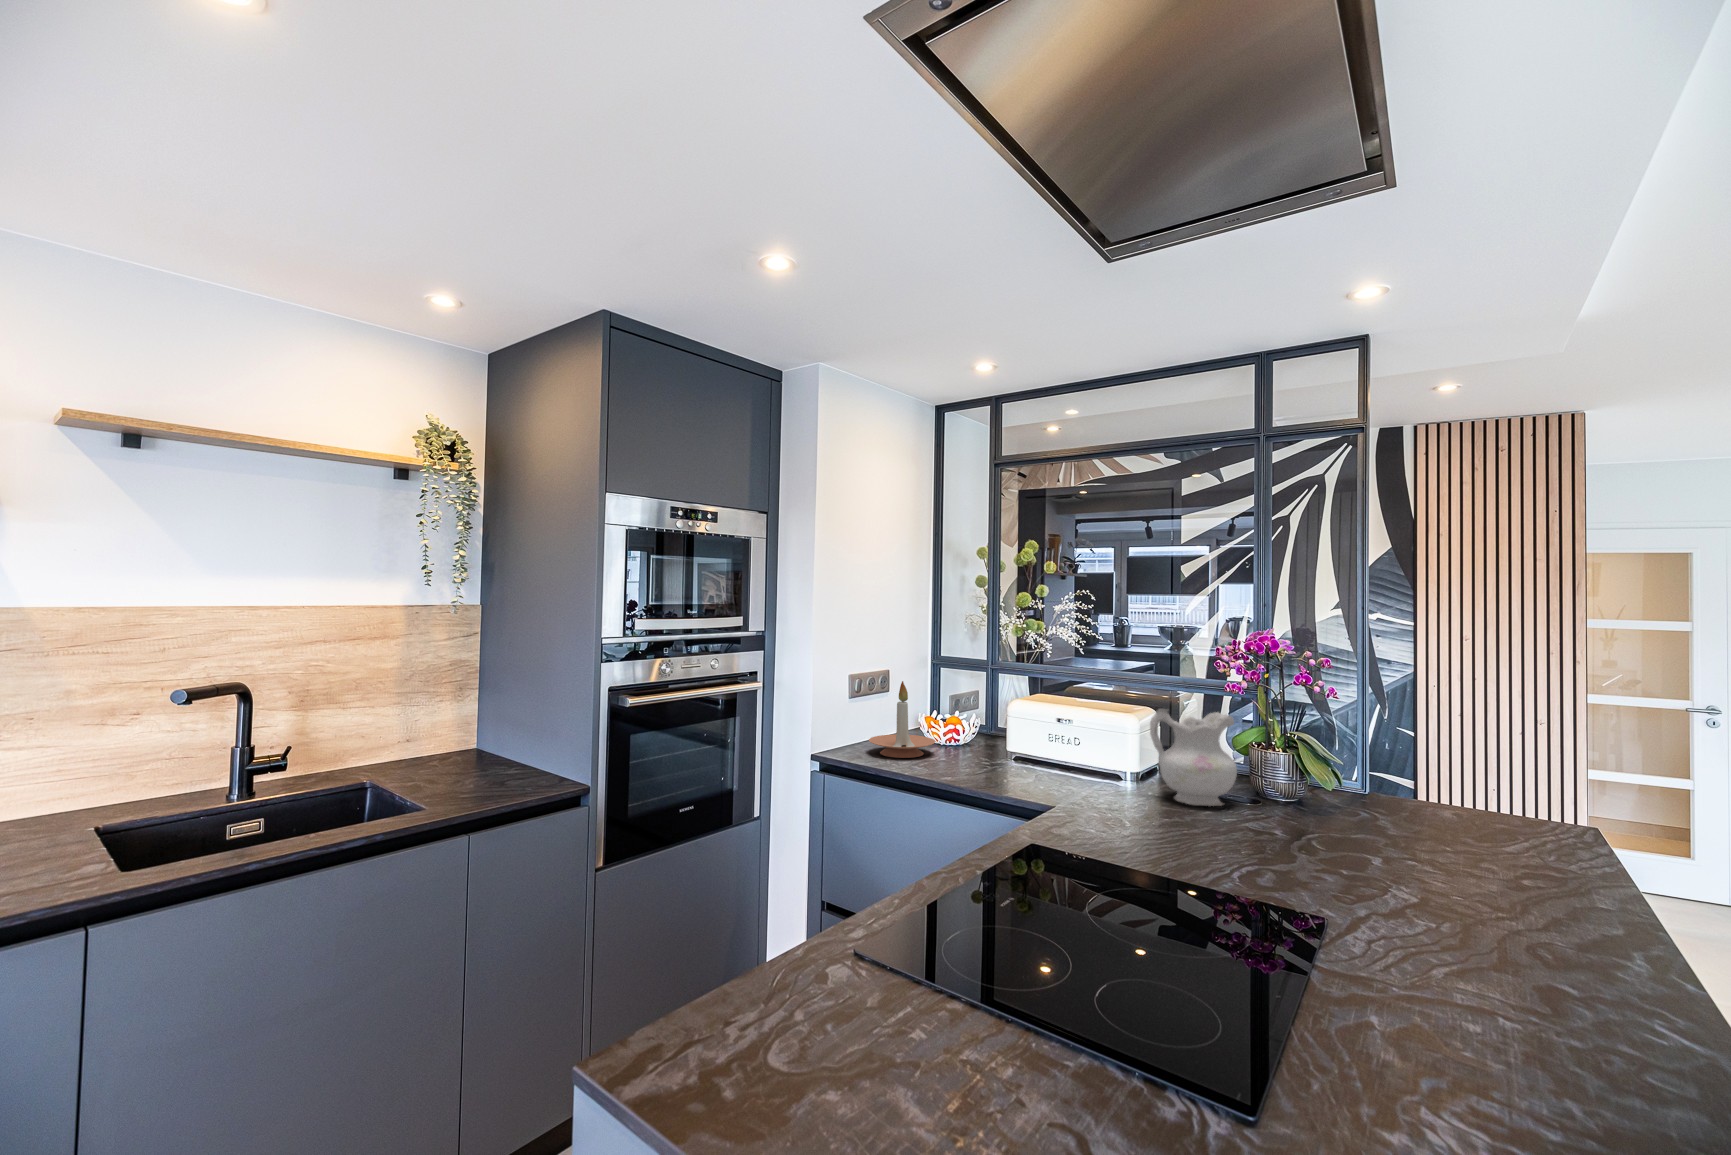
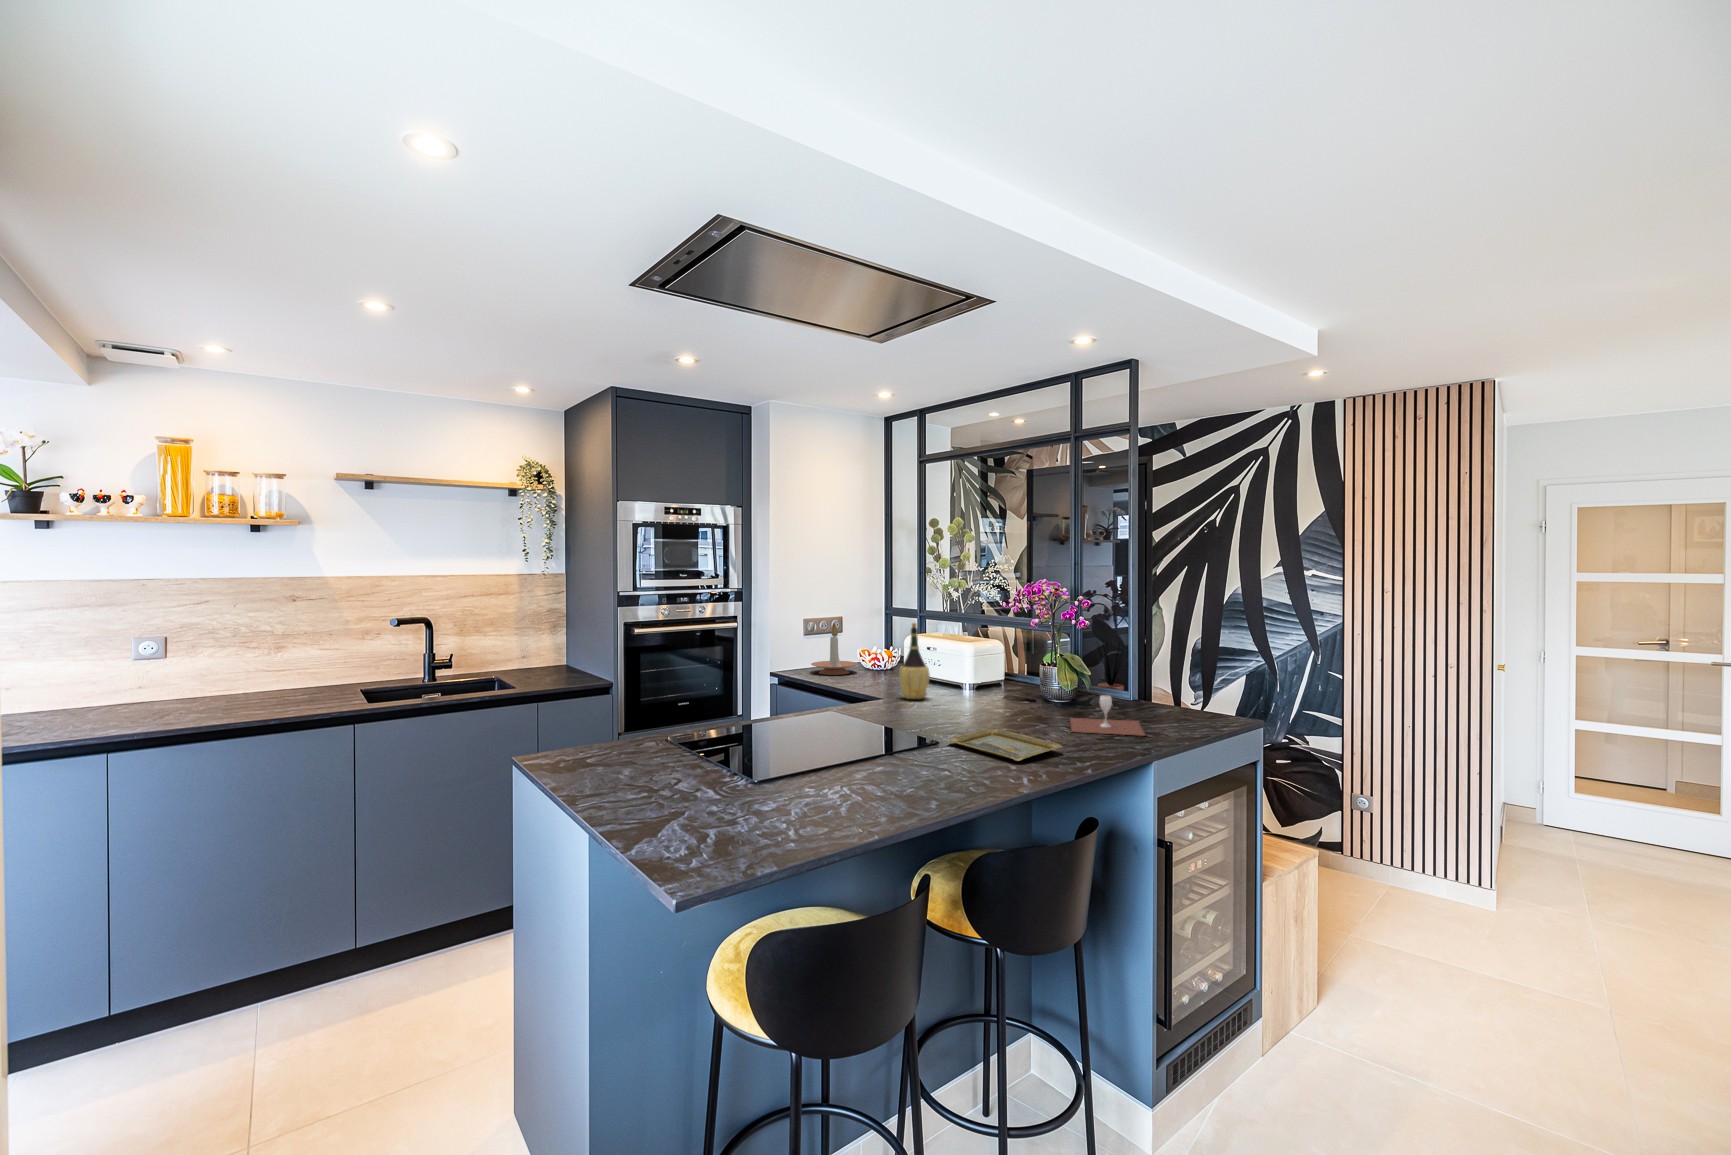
wine bottle: none [1077,691,1126,808] -> present [899,623,930,699]
ceramic pitcher: present [1150,709,1237,806] -> none [957,635,1012,701]
wine glass: none [1388,810,1575,879] -> present [1070,695,1145,736]
tray: none [1358,883,1589,976] -> present [948,729,1062,761]

